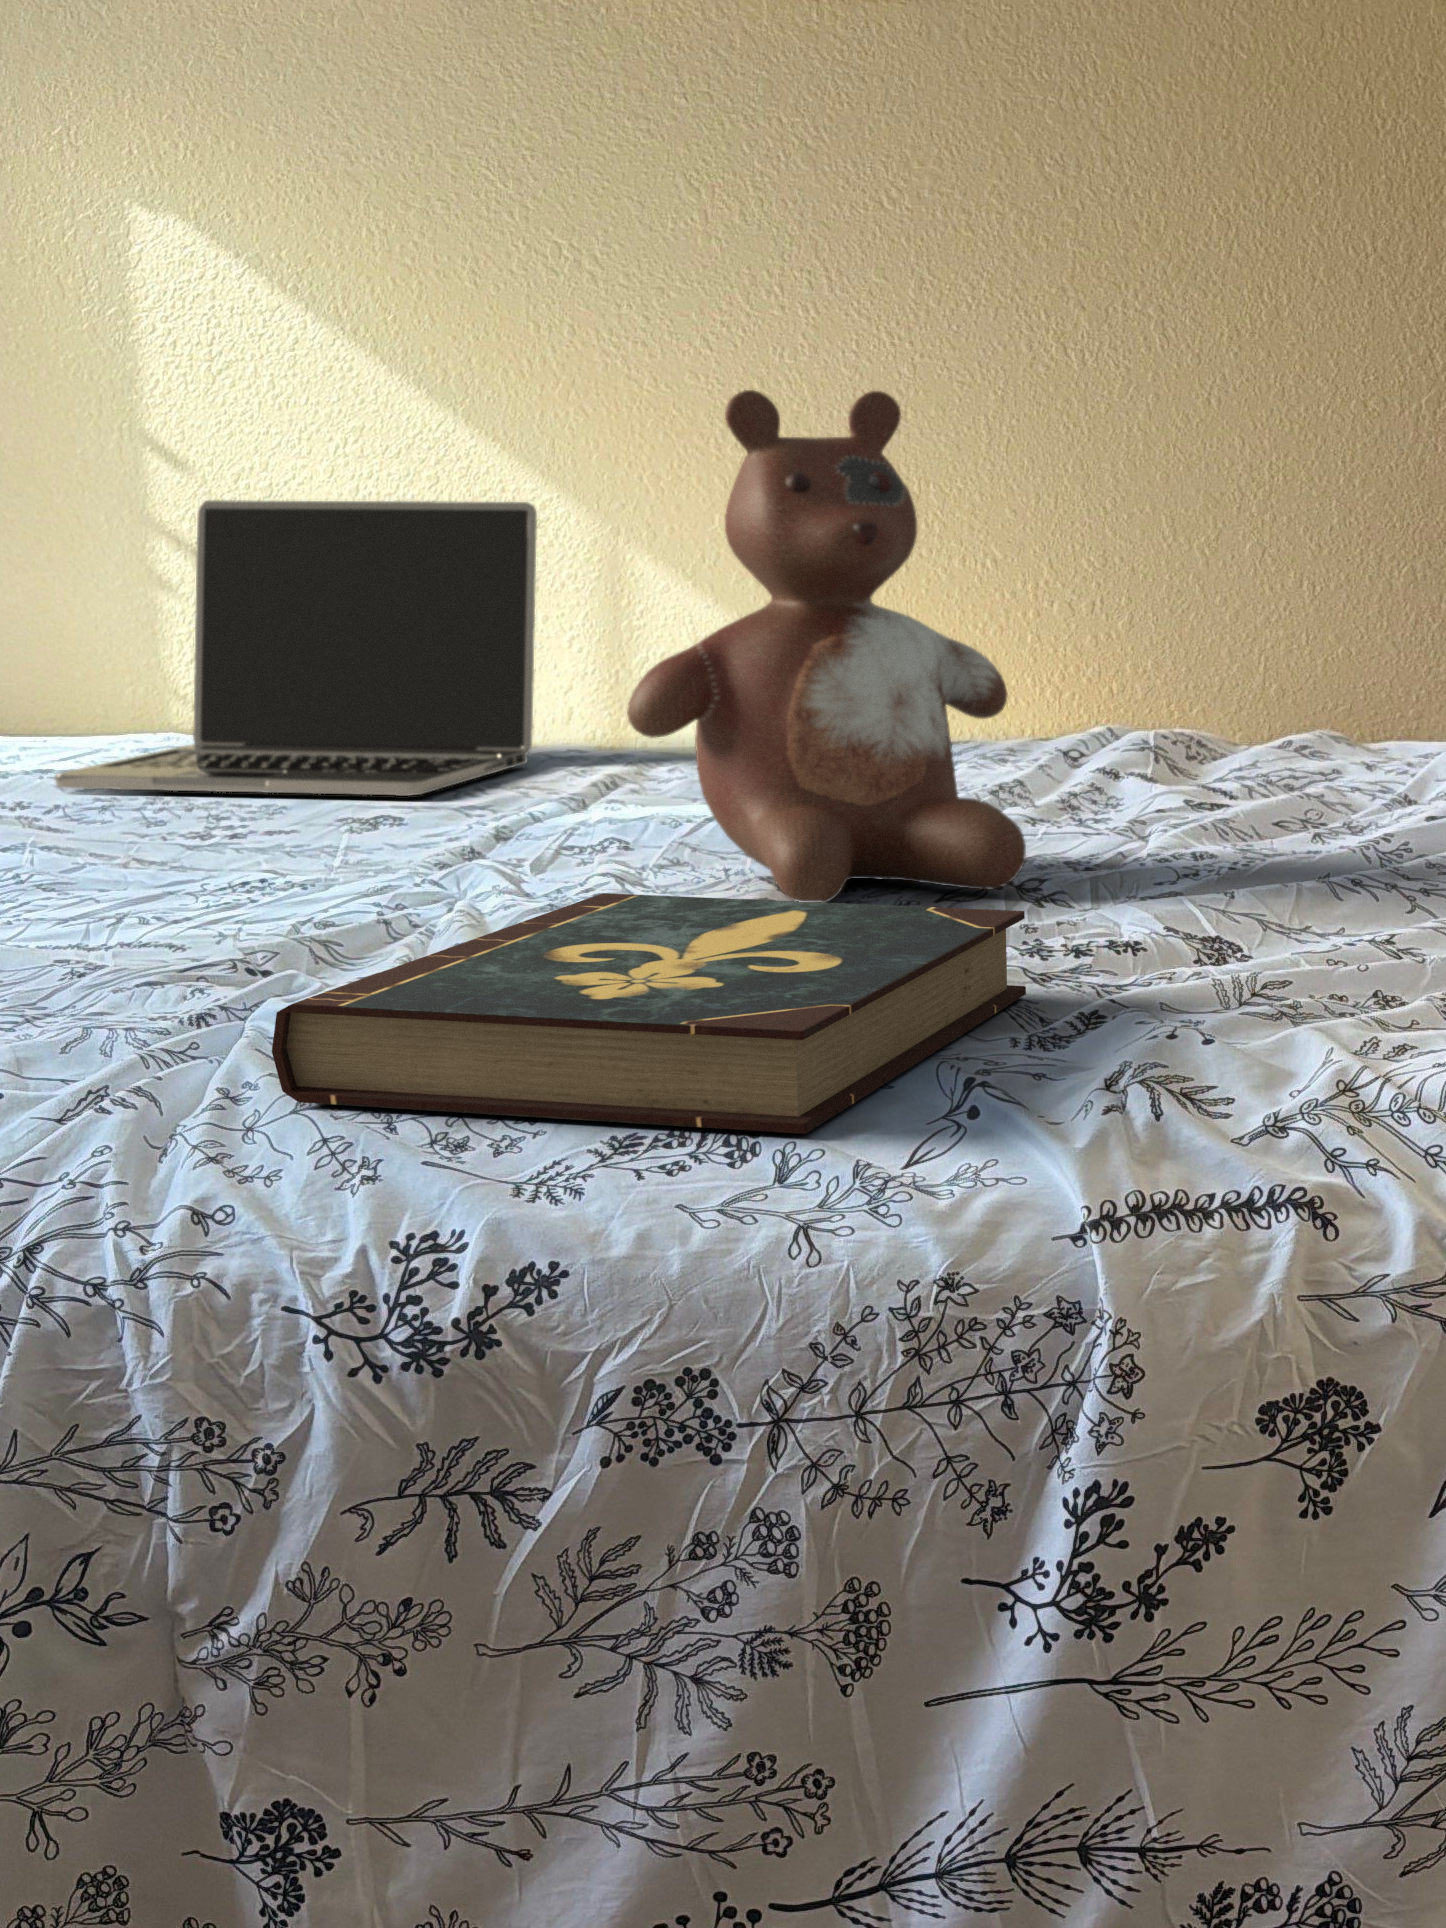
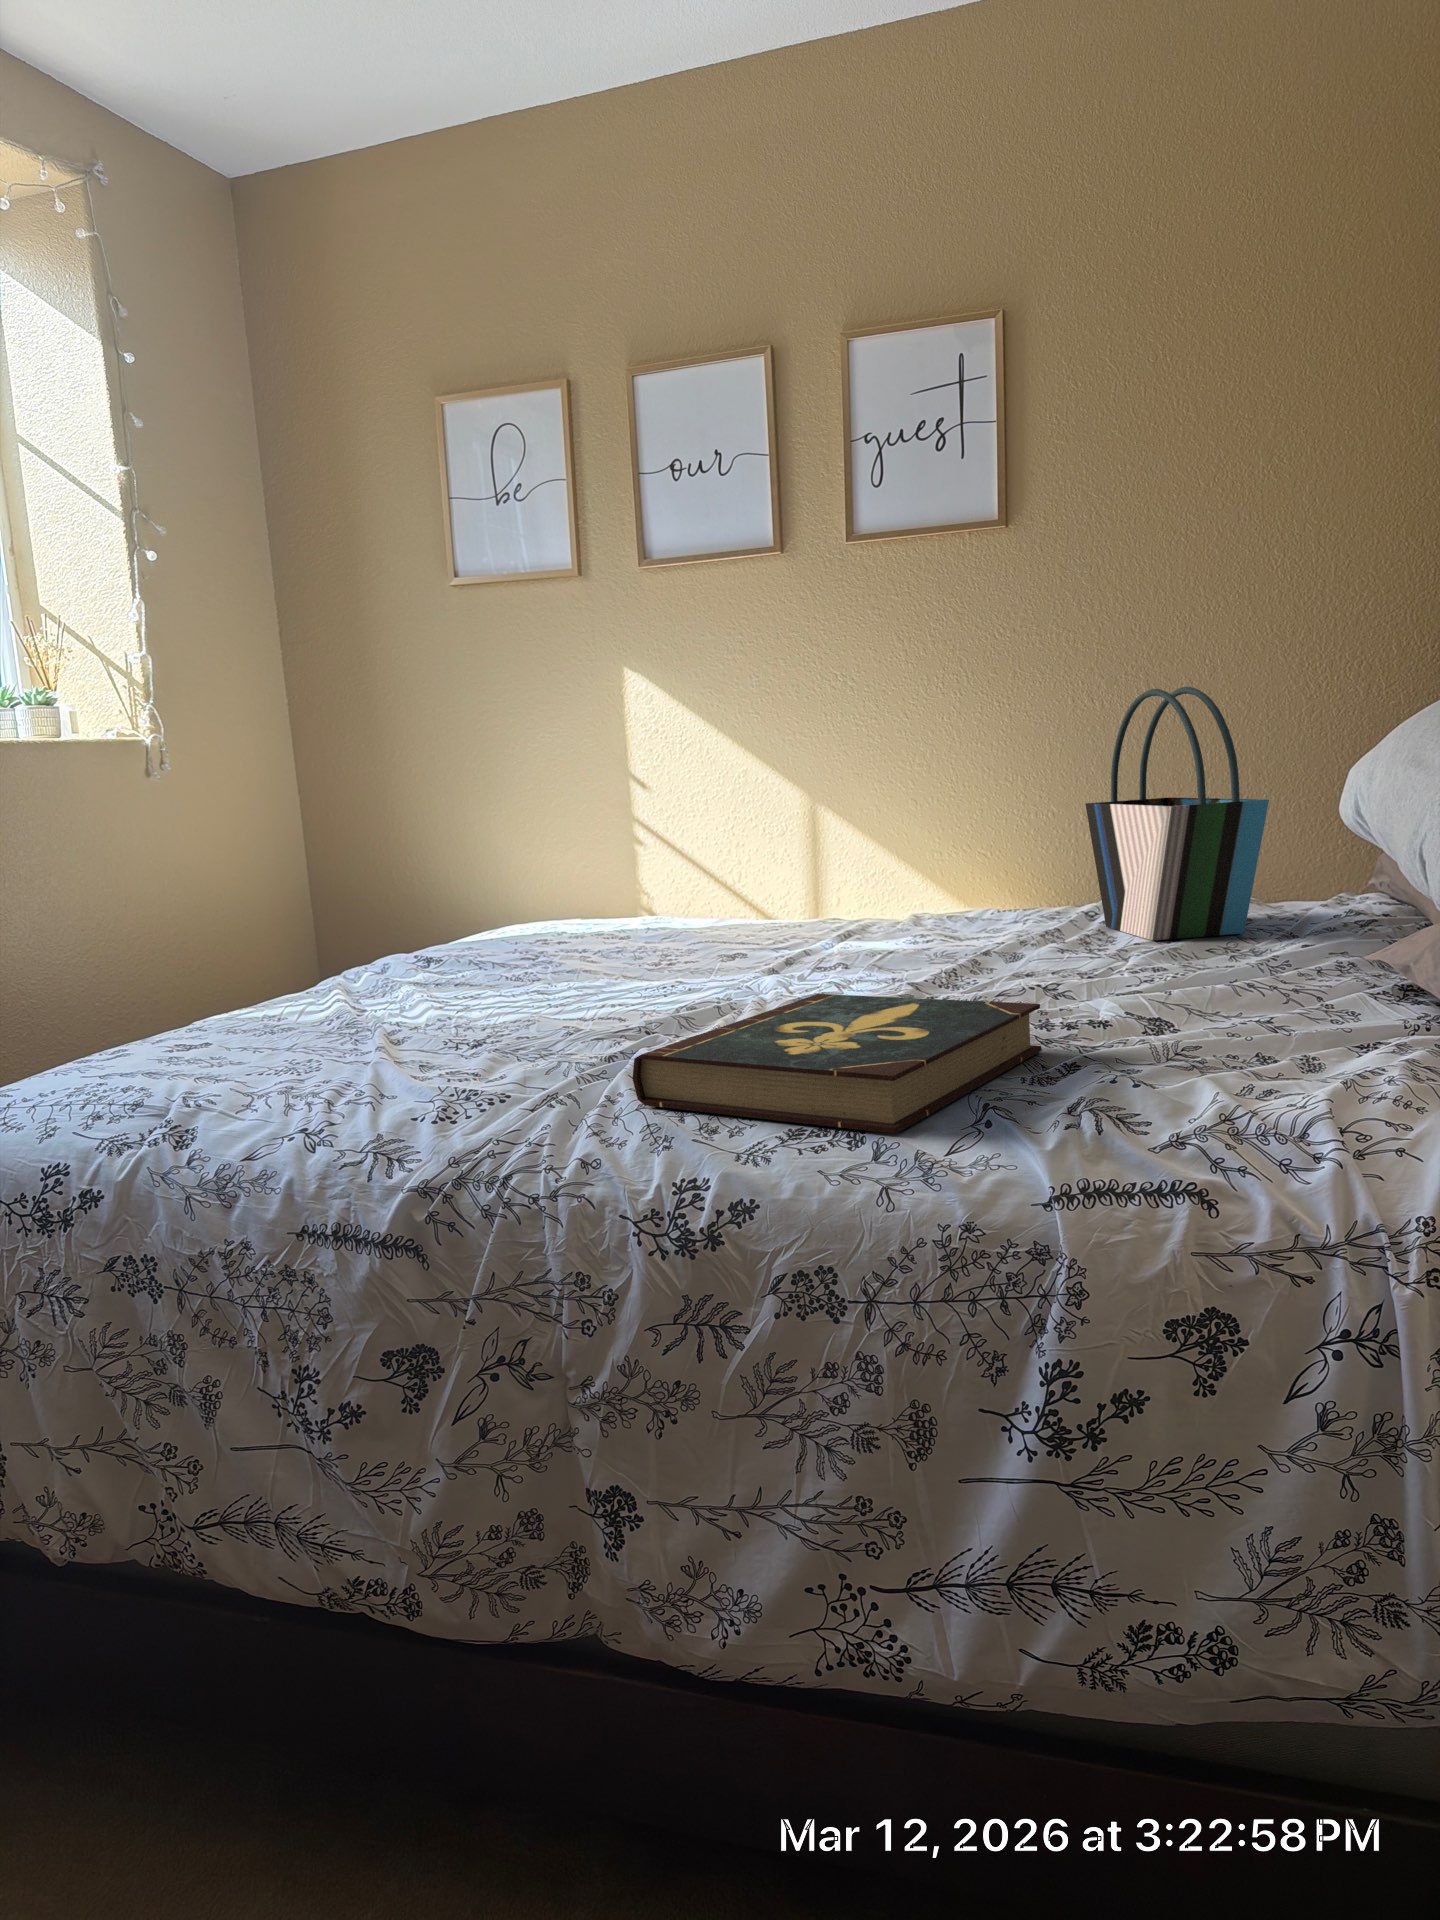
tote bag: none [1059,337,1385,805] -> present [1086,687,1269,940]
stuffed bear: present [627,390,1026,902] -> none [845,727,1054,999]
laptop: present [55,500,537,796] -> none [608,799,824,943]

